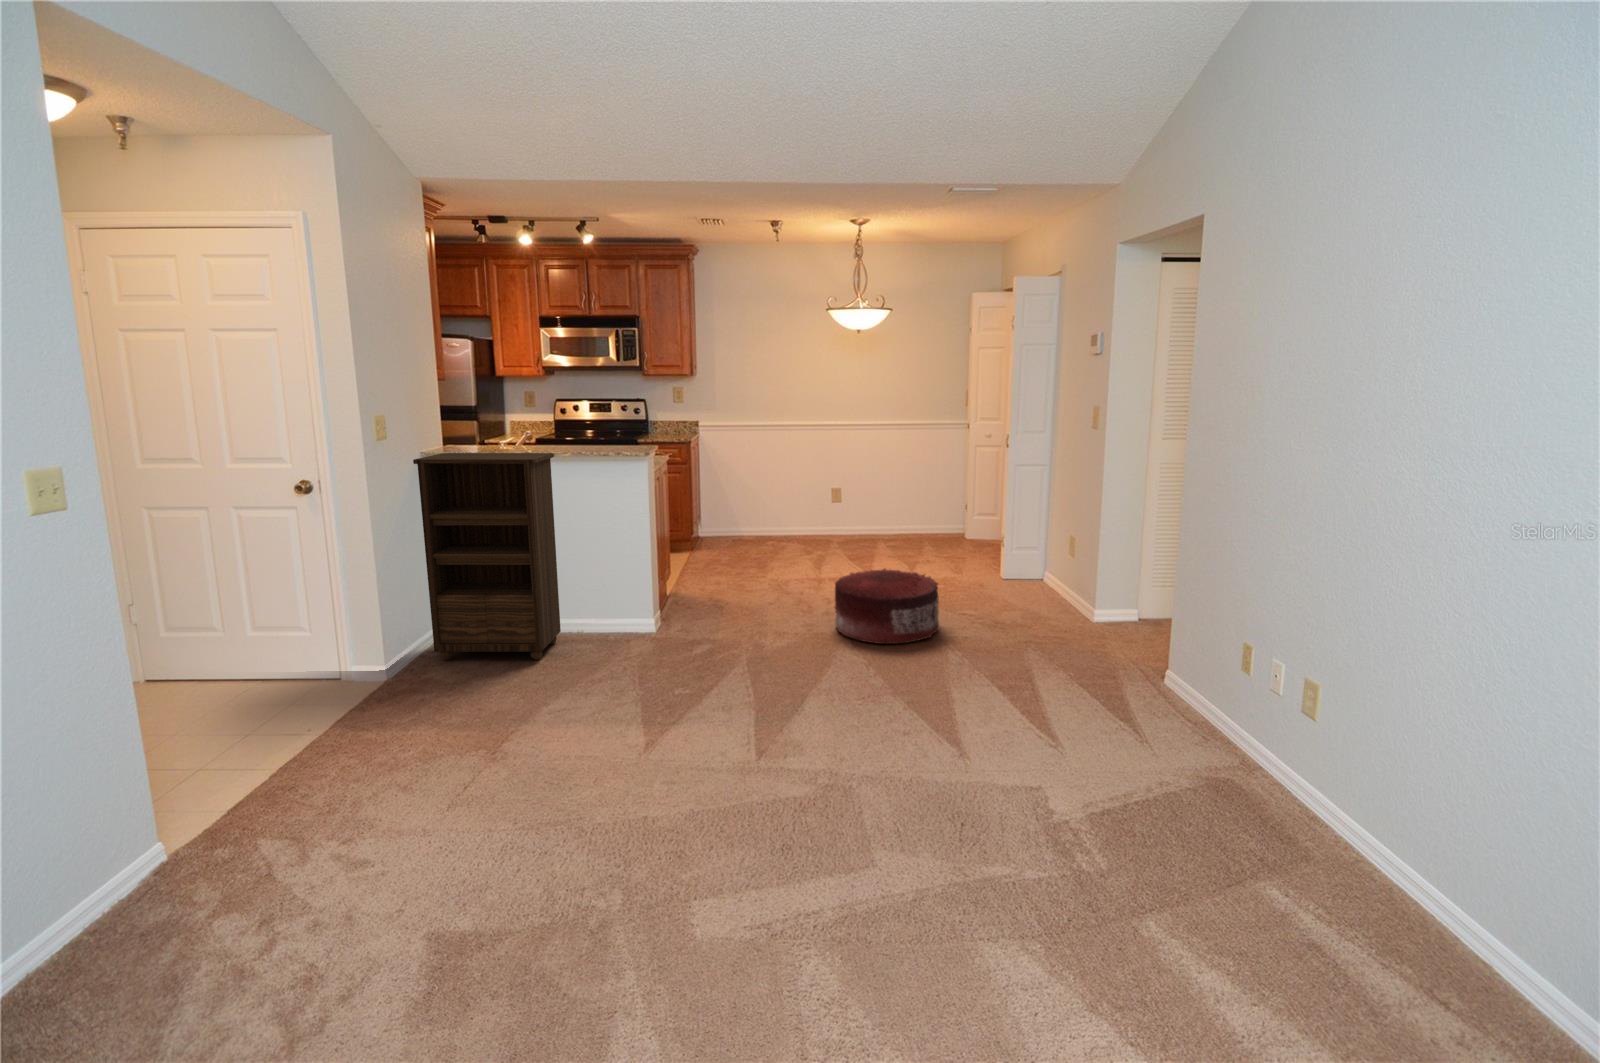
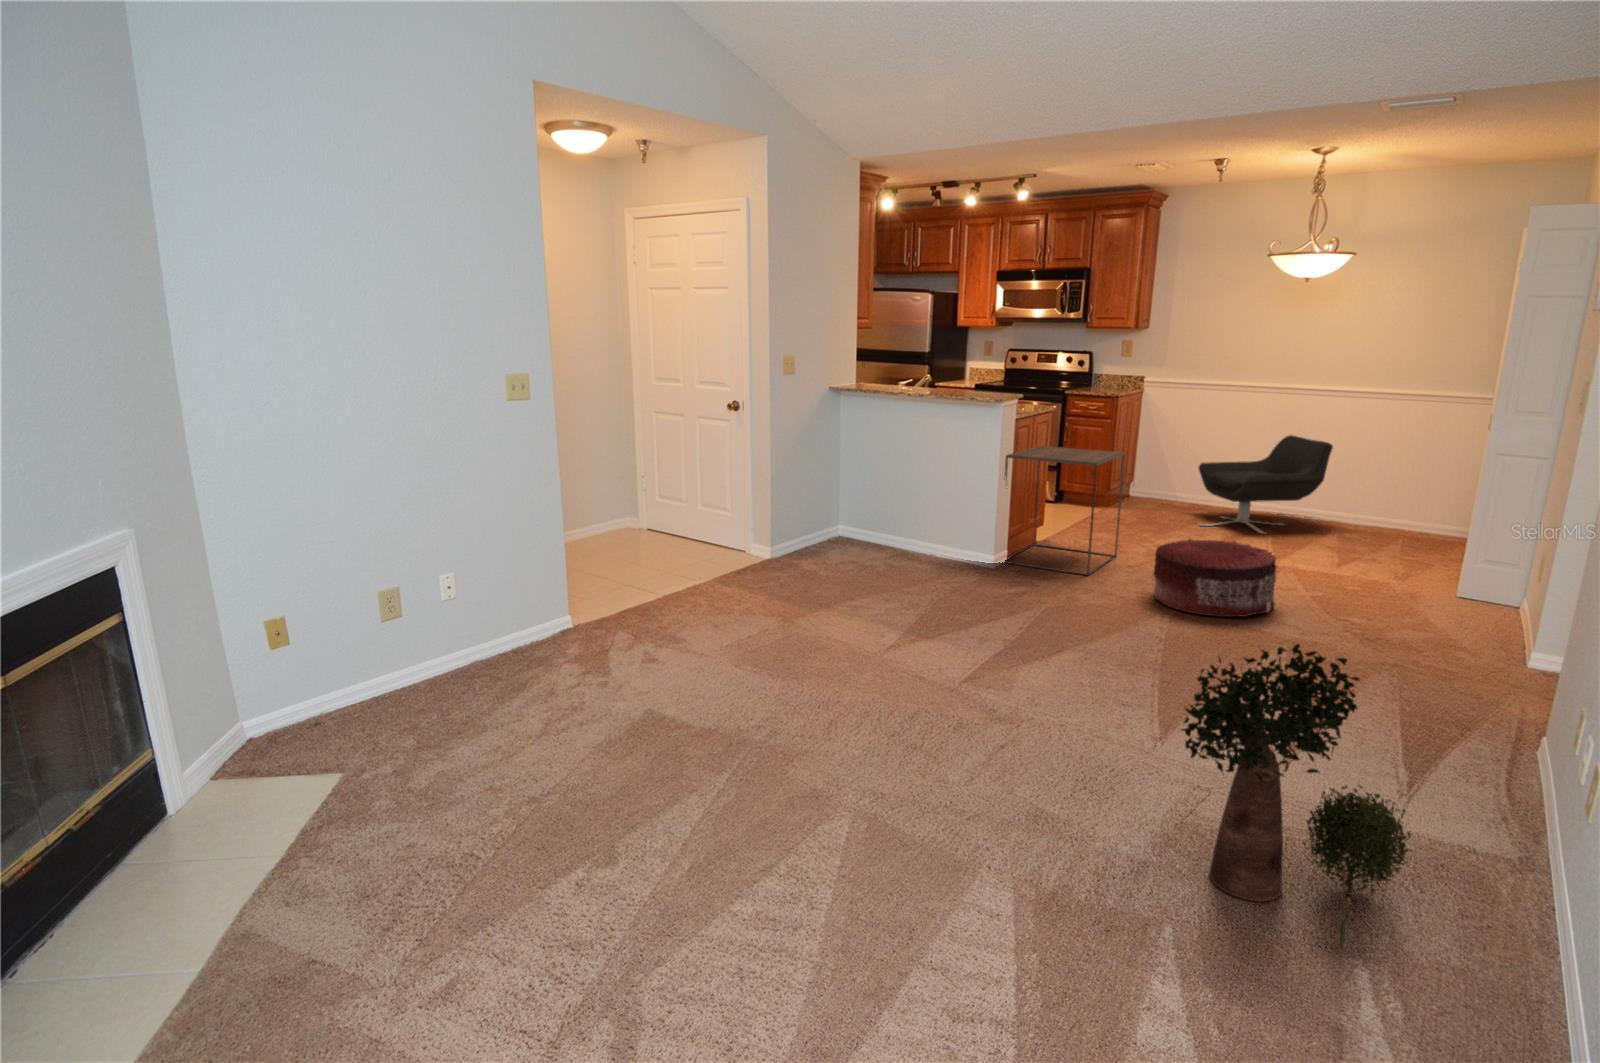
bookshelf: present [413,453,561,660] -> none [808,390,915,564]
lounge chair: none [766,467,871,555] -> present [1199,435,1333,534]
side table: none [661,497,761,627] -> present [1004,446,1125,576]
potted plant: none [1238,684,1476,979] -> present [1182,644,1412,951]

